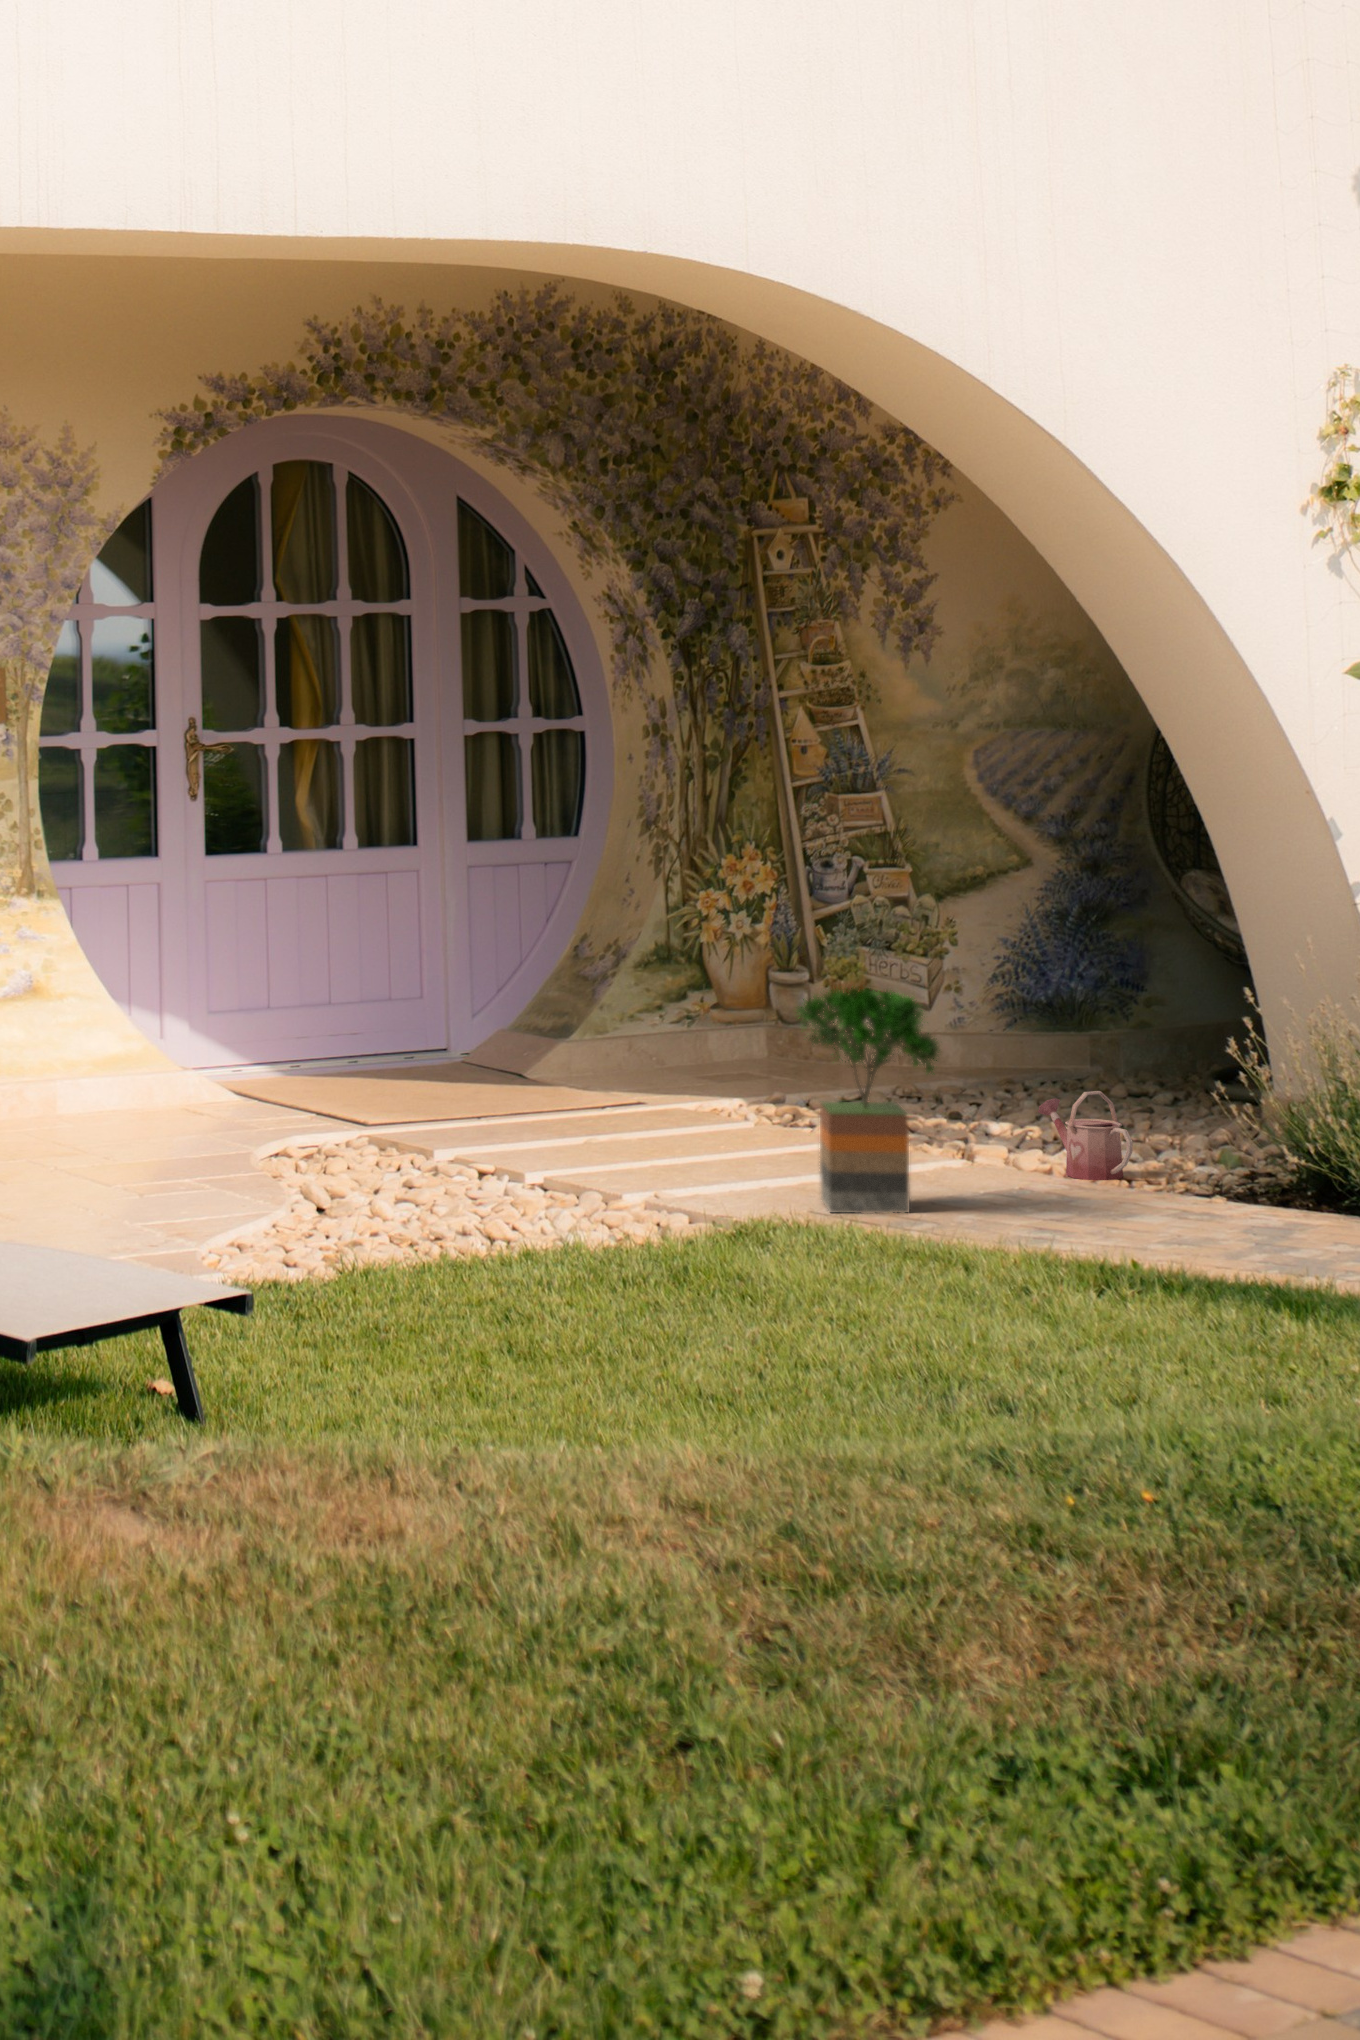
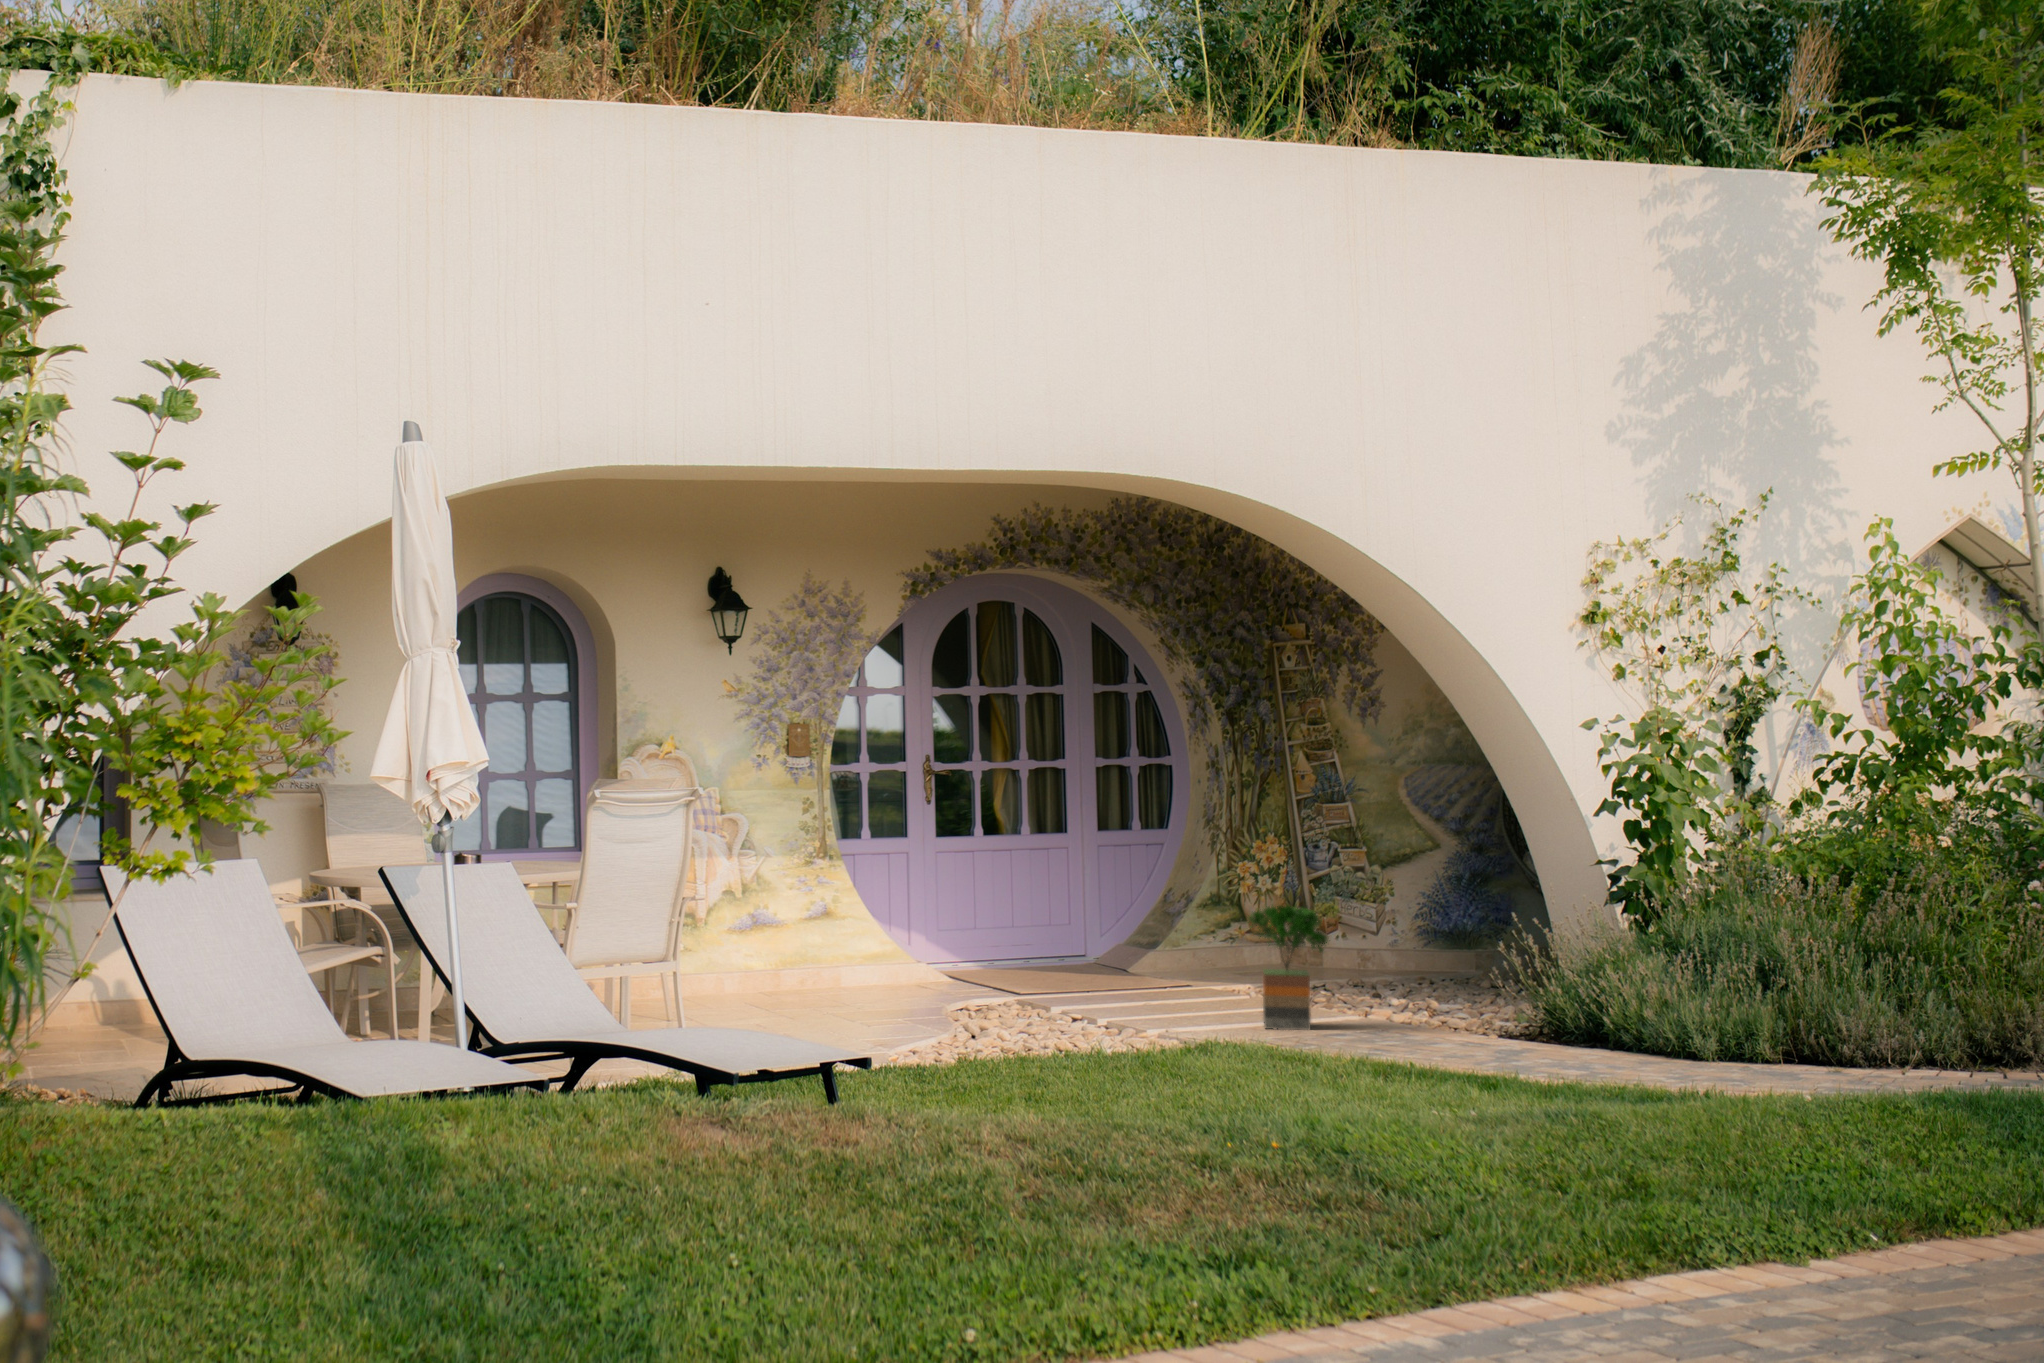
watering can: present [1038,1091,1133,1180] -> none [1404,968,1454,1018]

